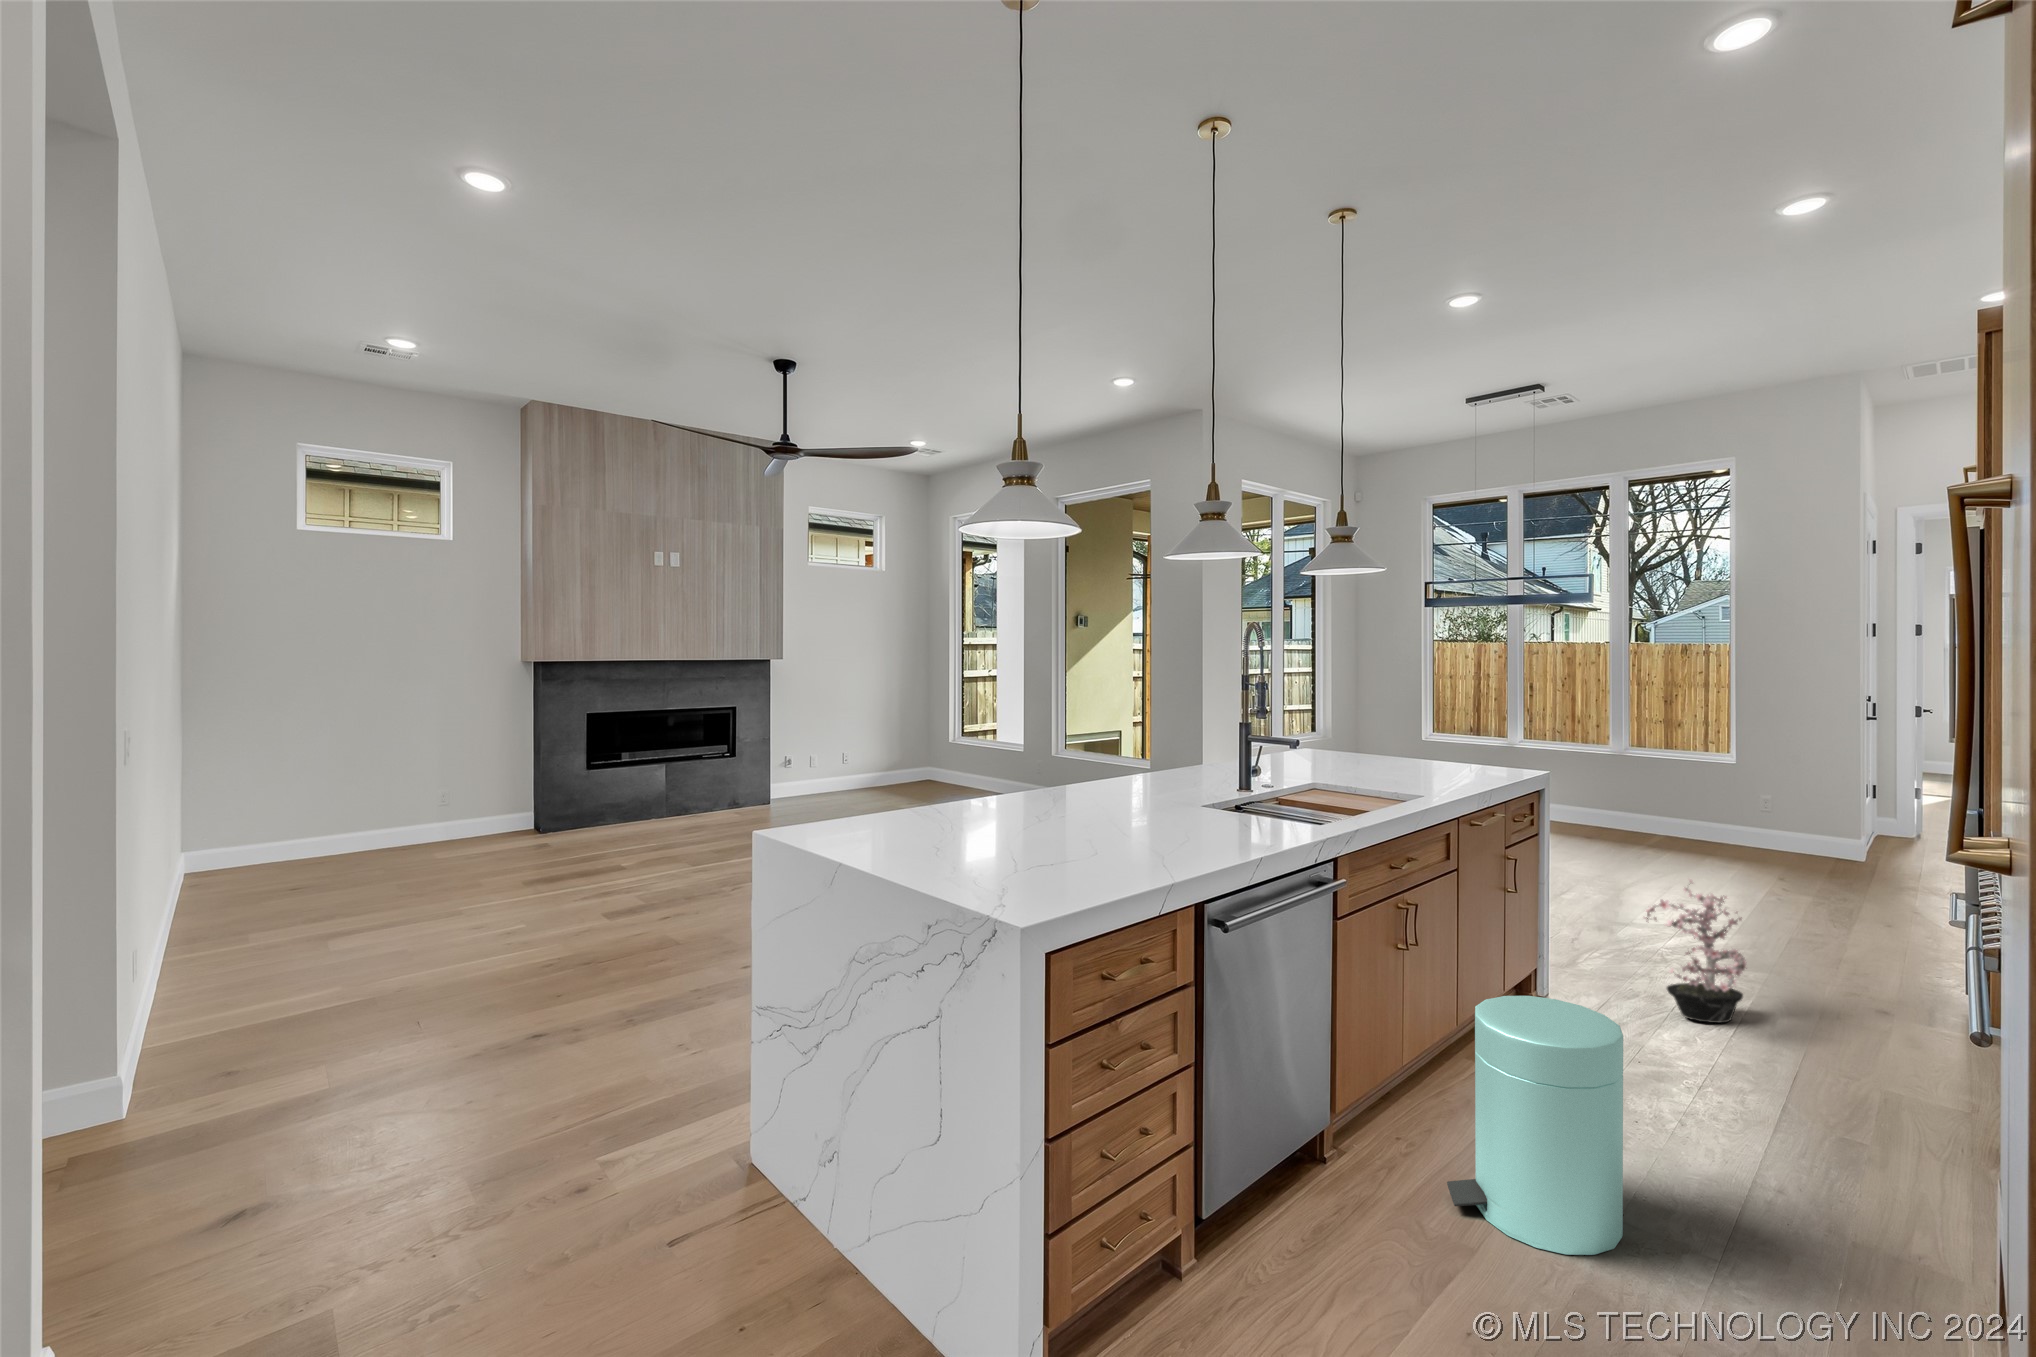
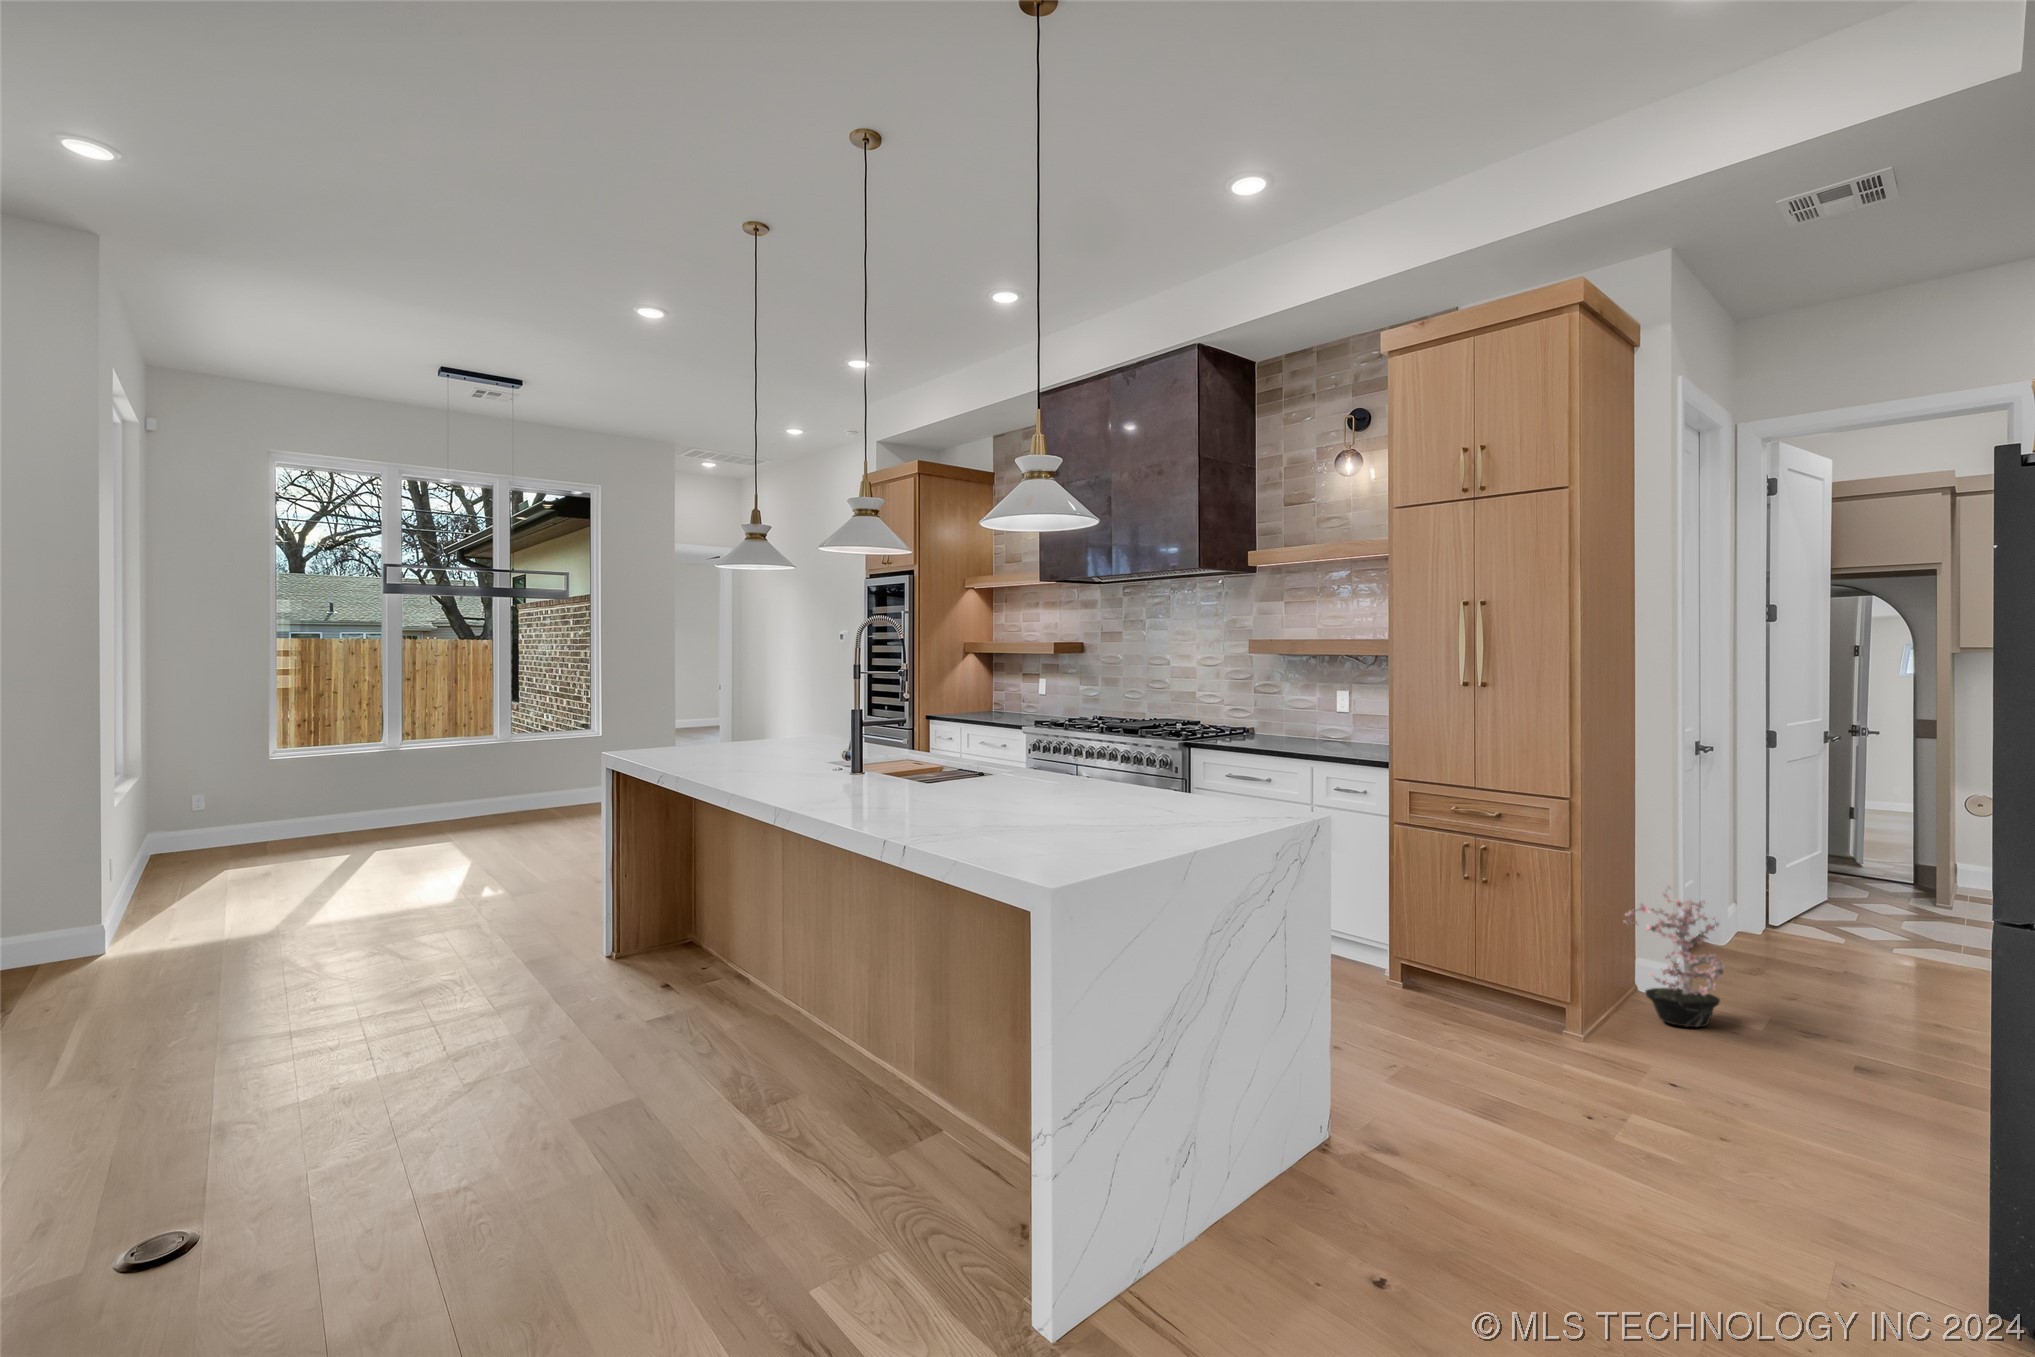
trash can: present [1447,996,1623,1255] -> none [1438,992,1620,1253]

